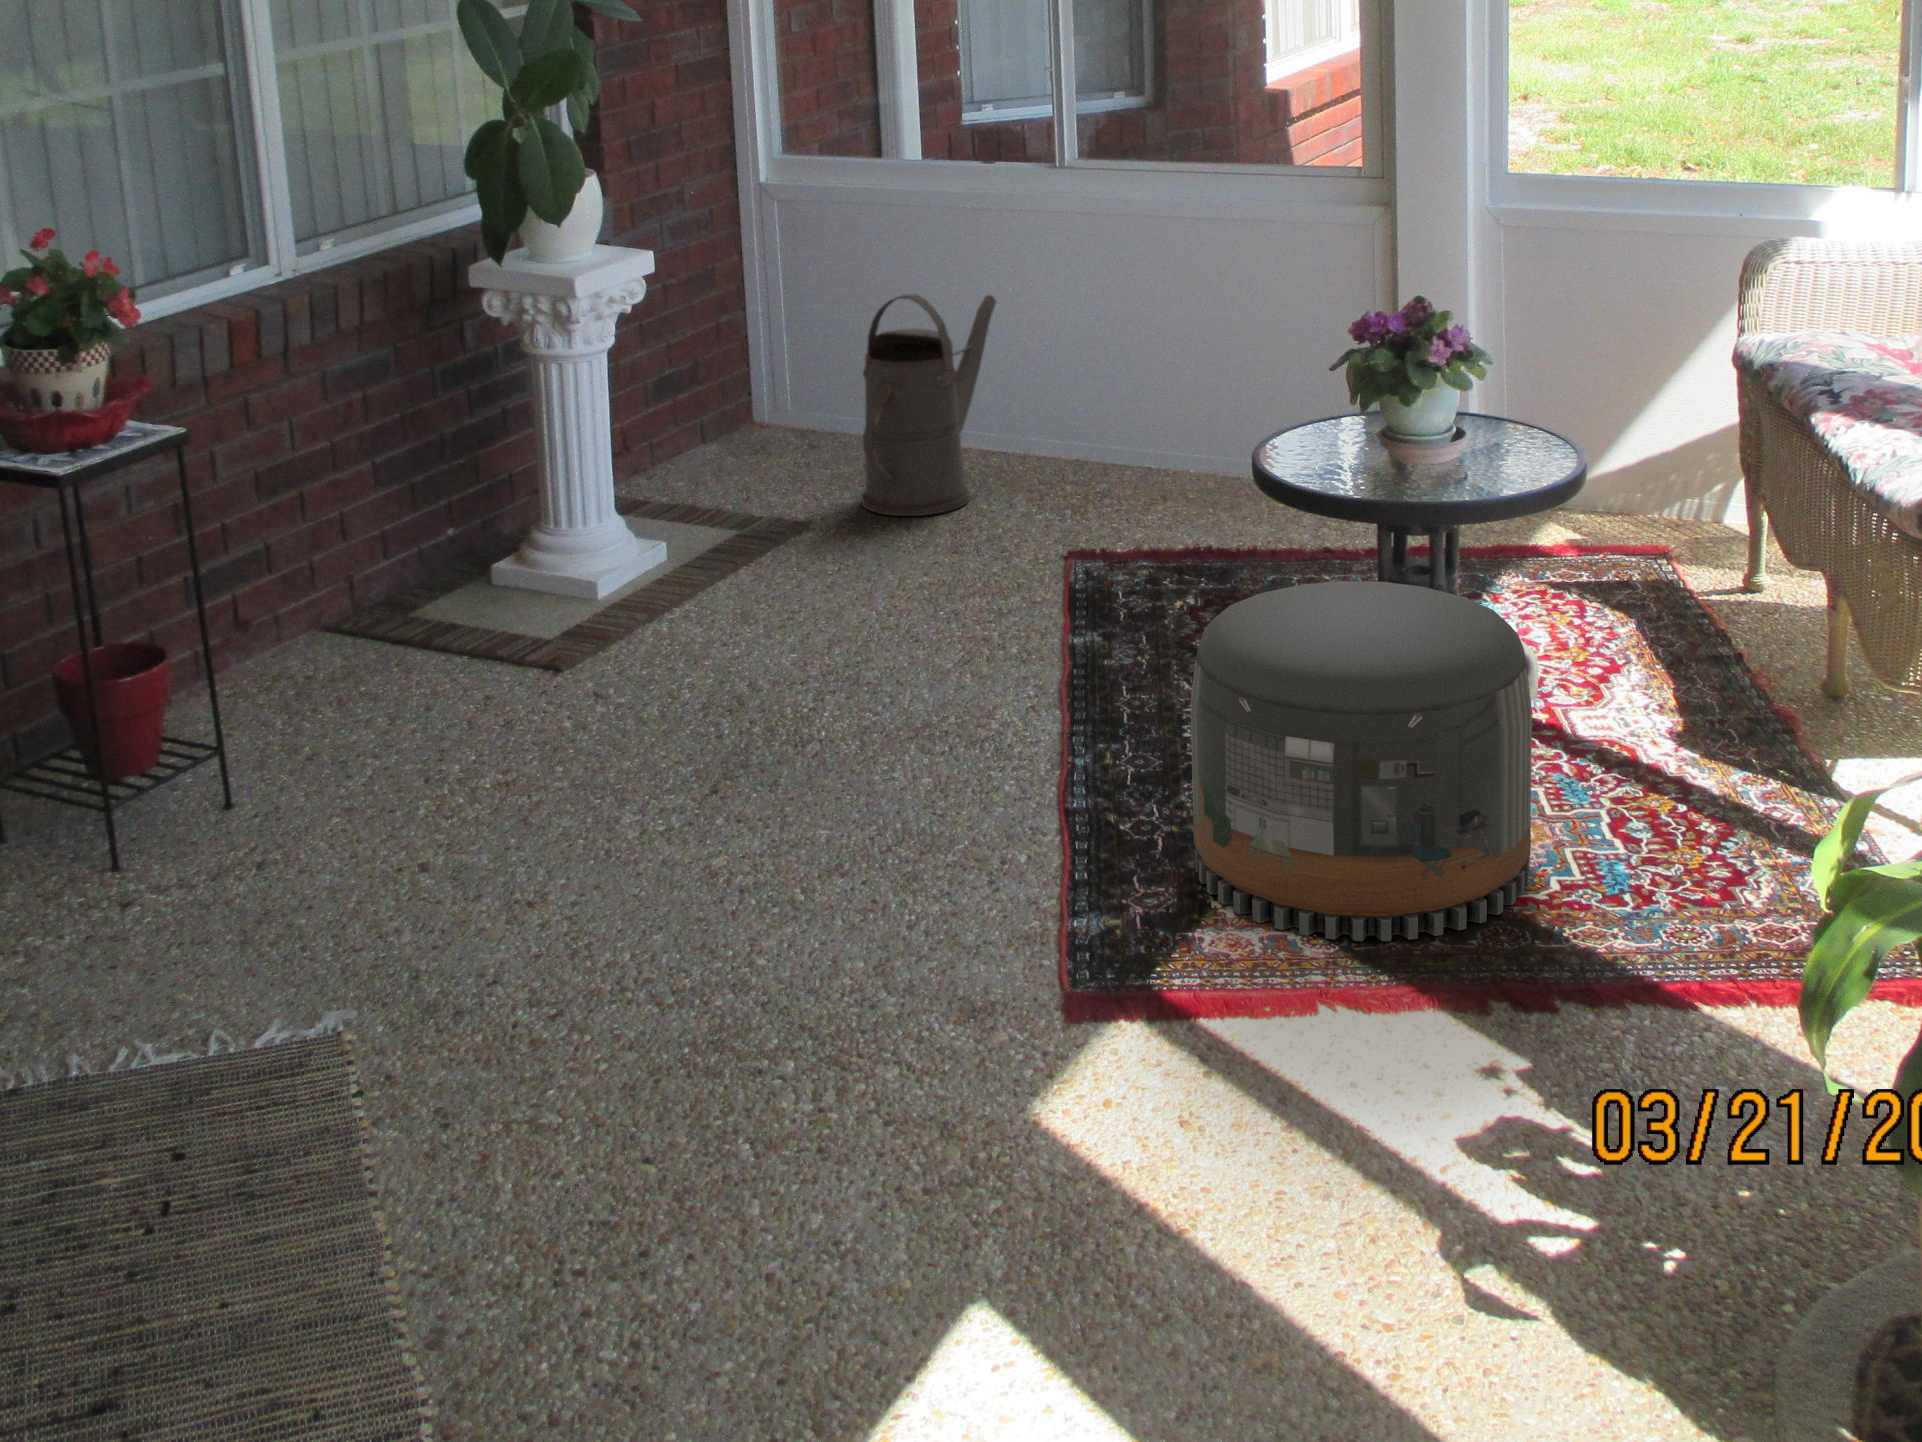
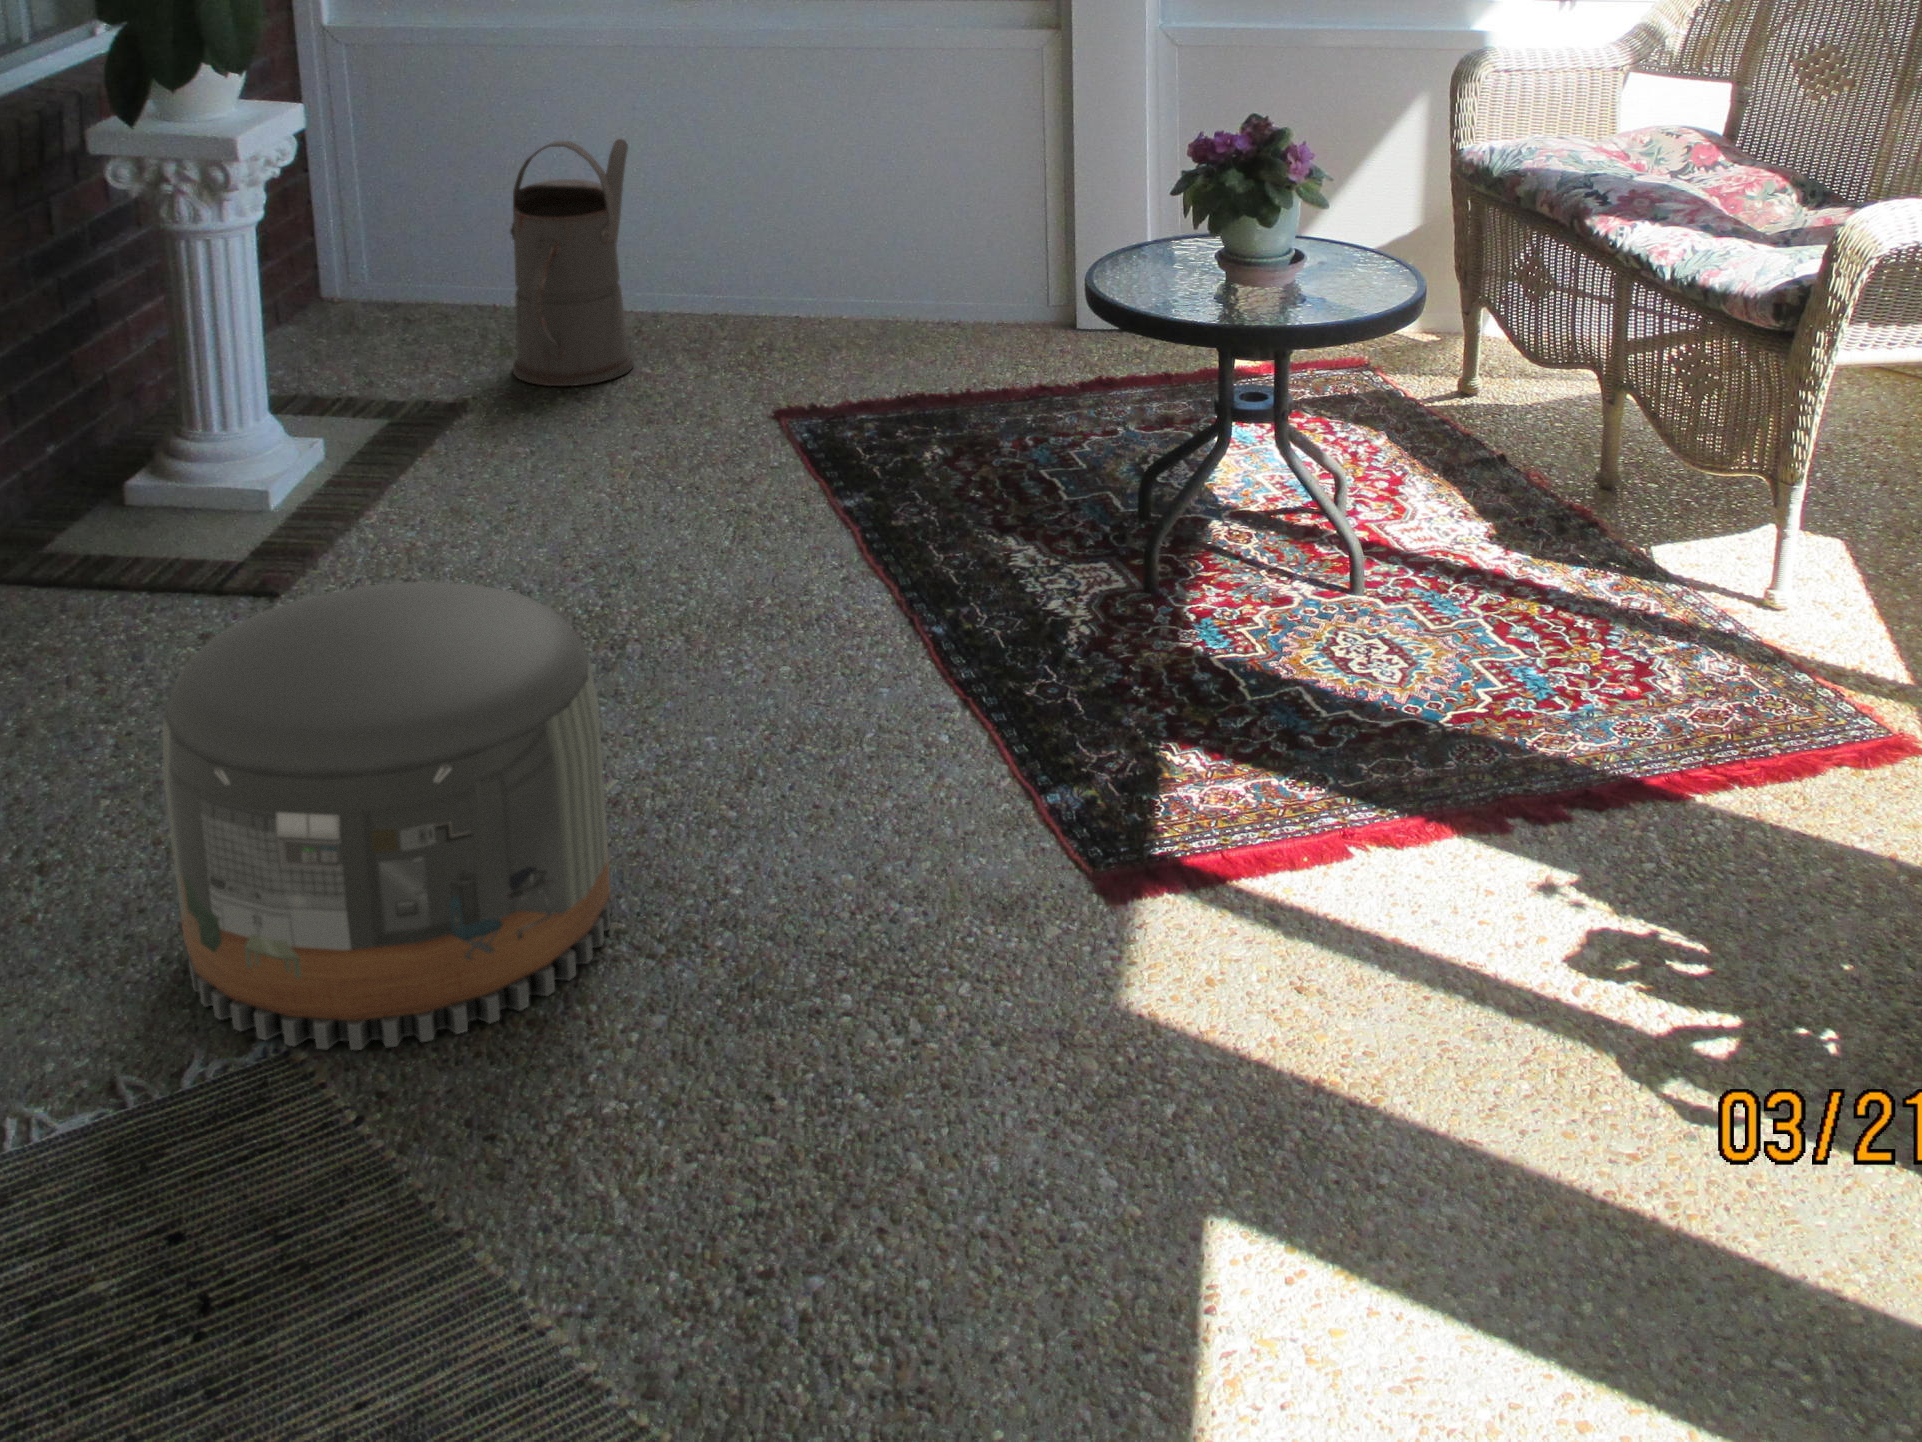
pouf: present [1191,581,1532,941] -> present [163,582,612,1050]

